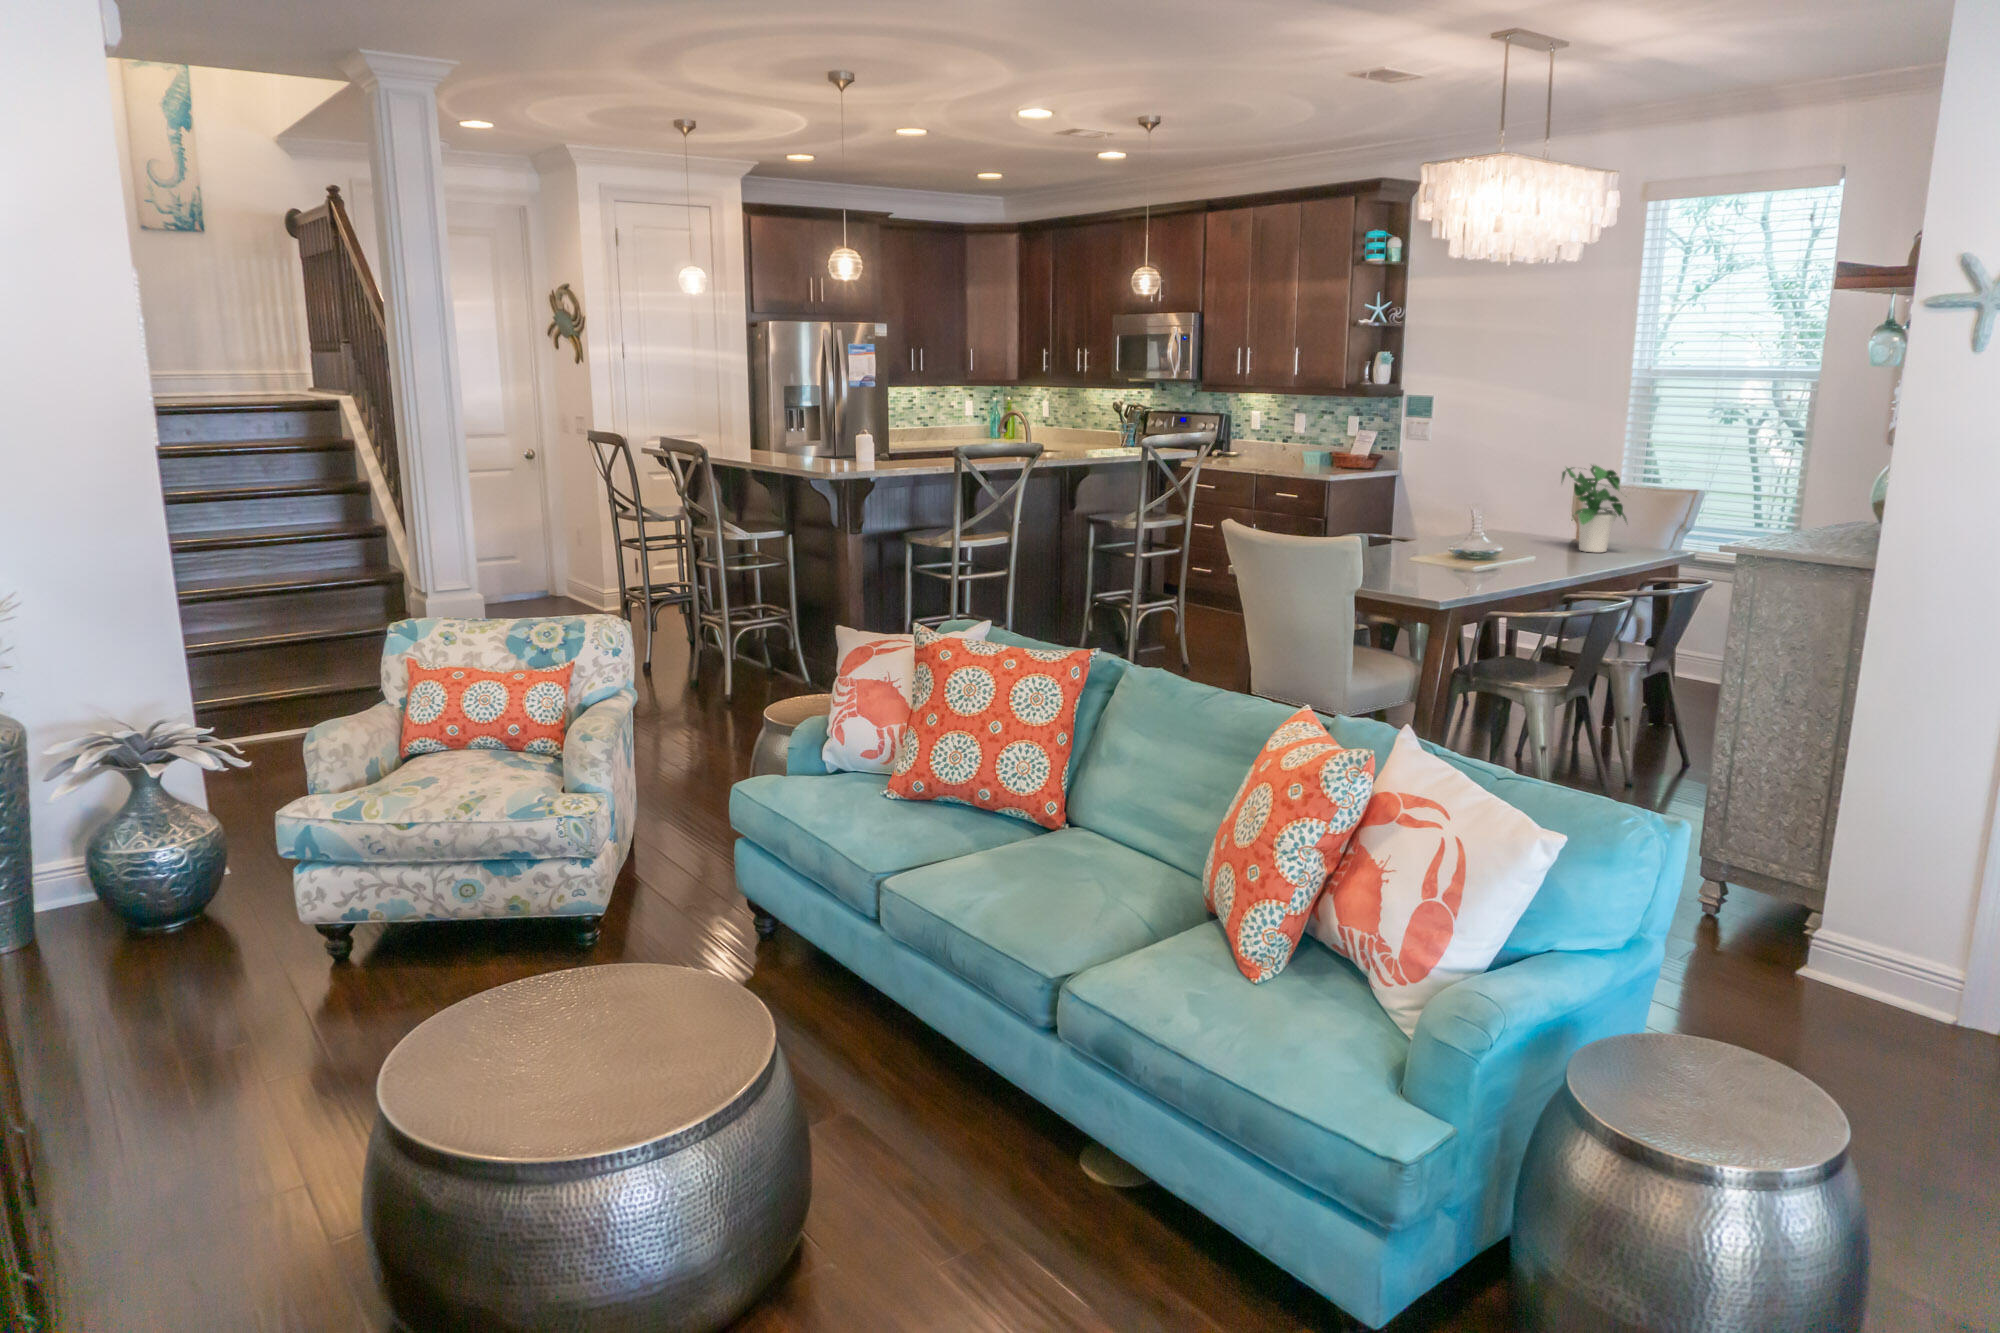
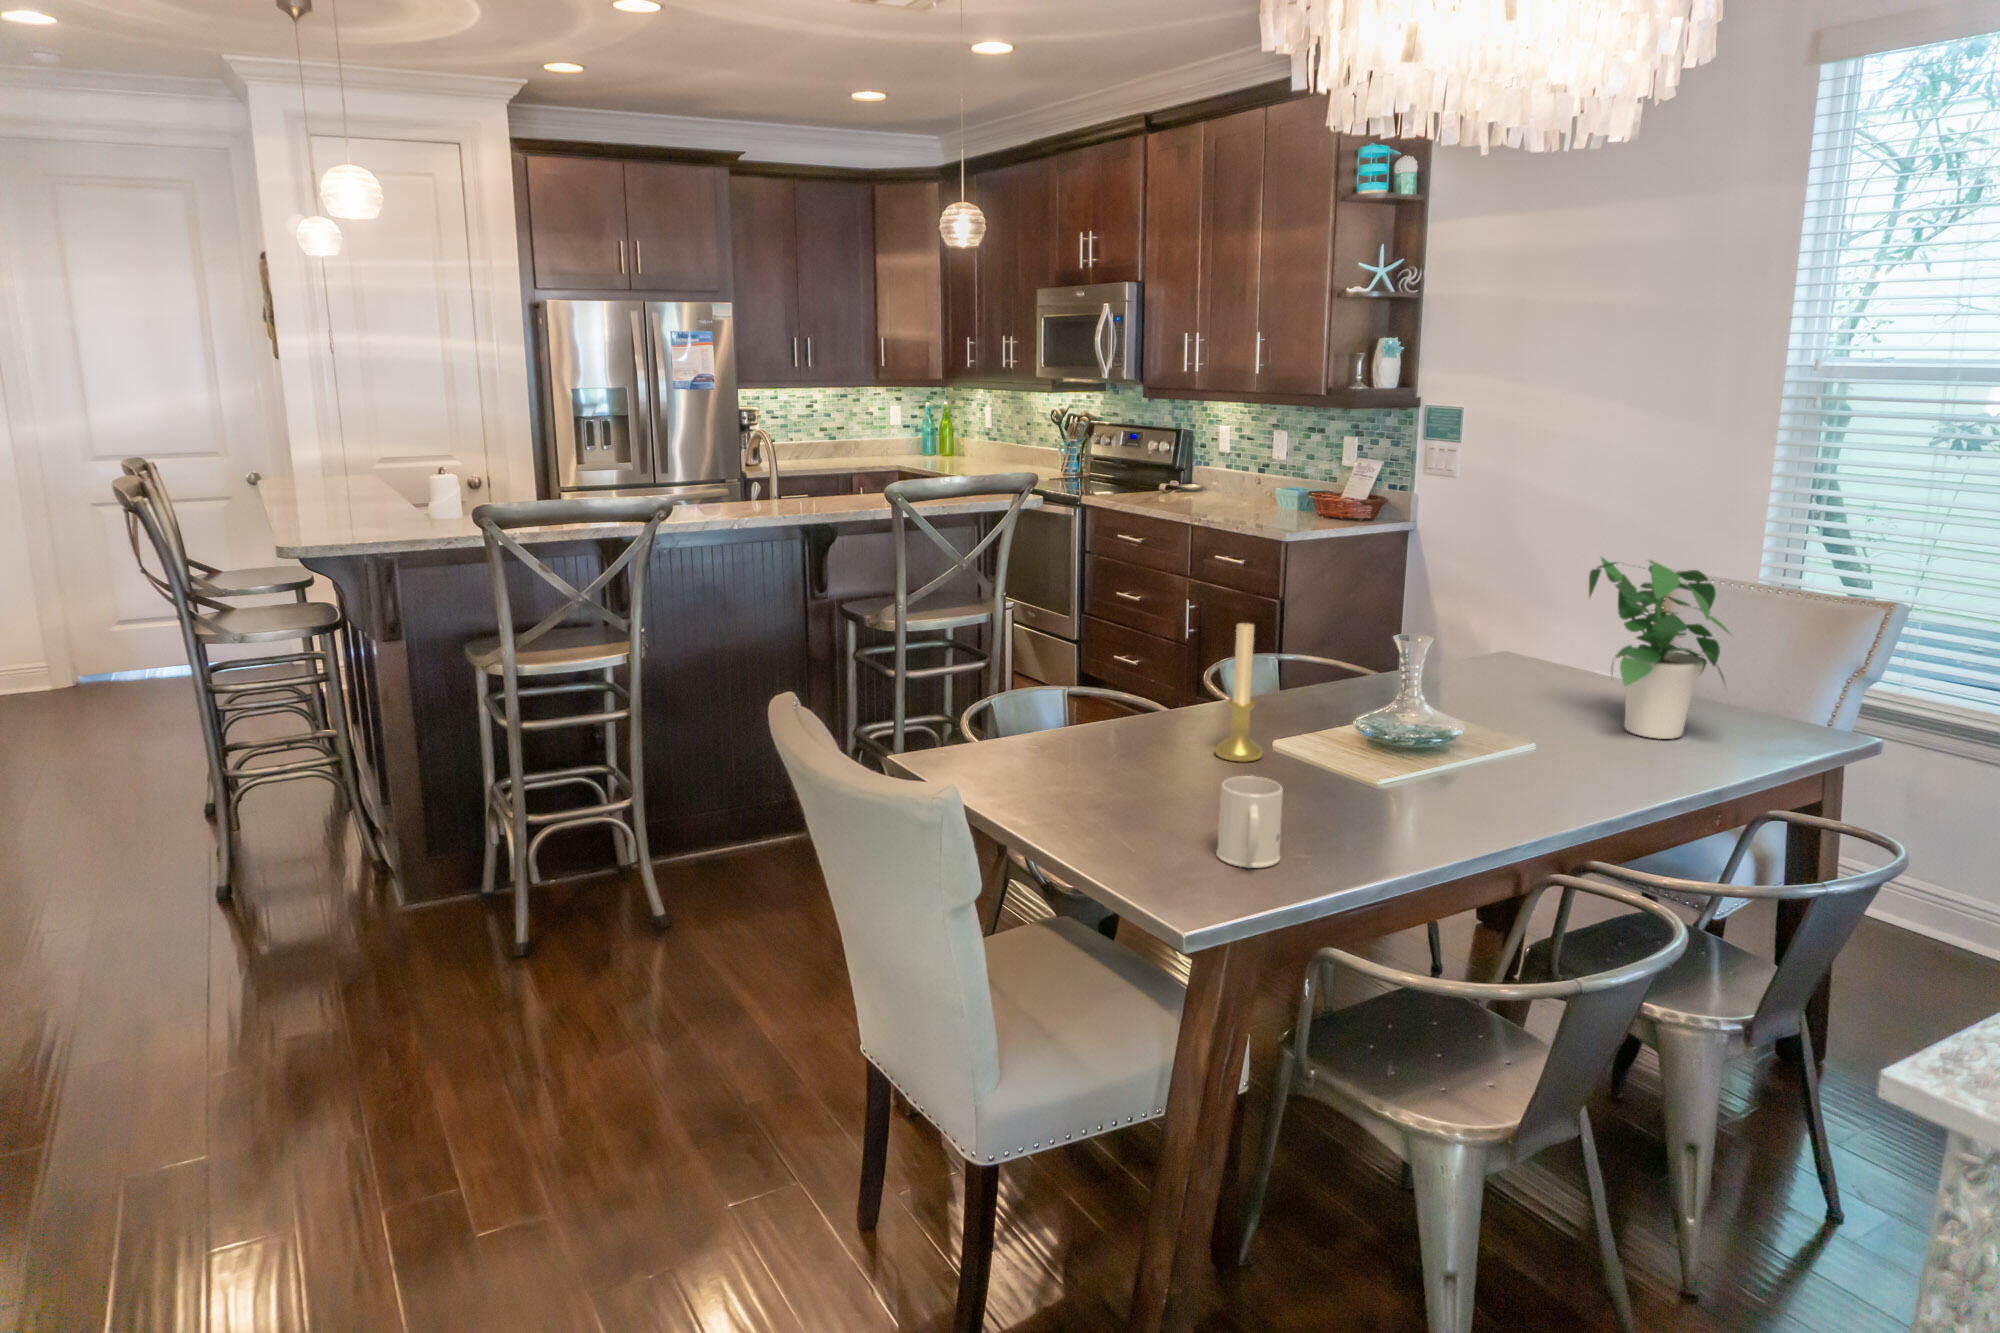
candle holder: none [1399,493,1423,562] -> present [1215,623,1263,762]
mug: none [1438,549,1468,585] -> present [1216,776,1283,868]

